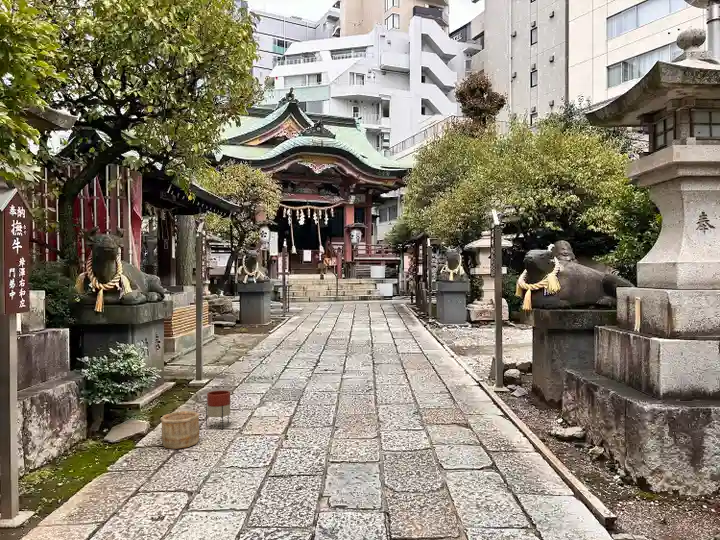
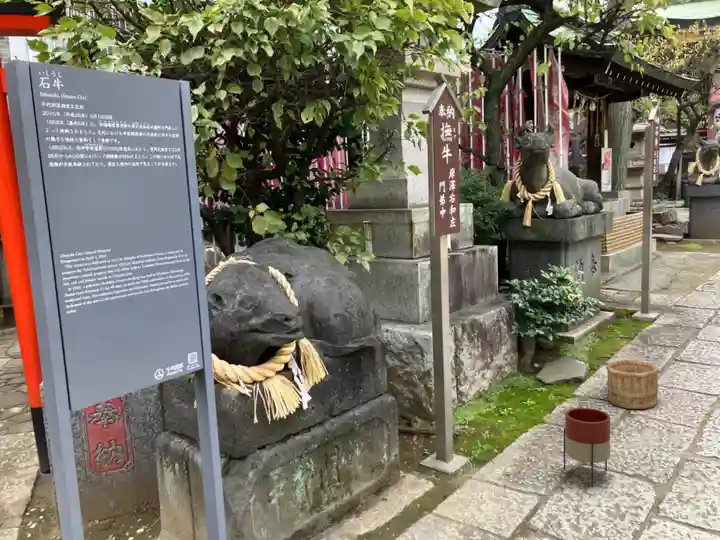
planter: present [206,390,231,429] -> present [564,408,610,487]

